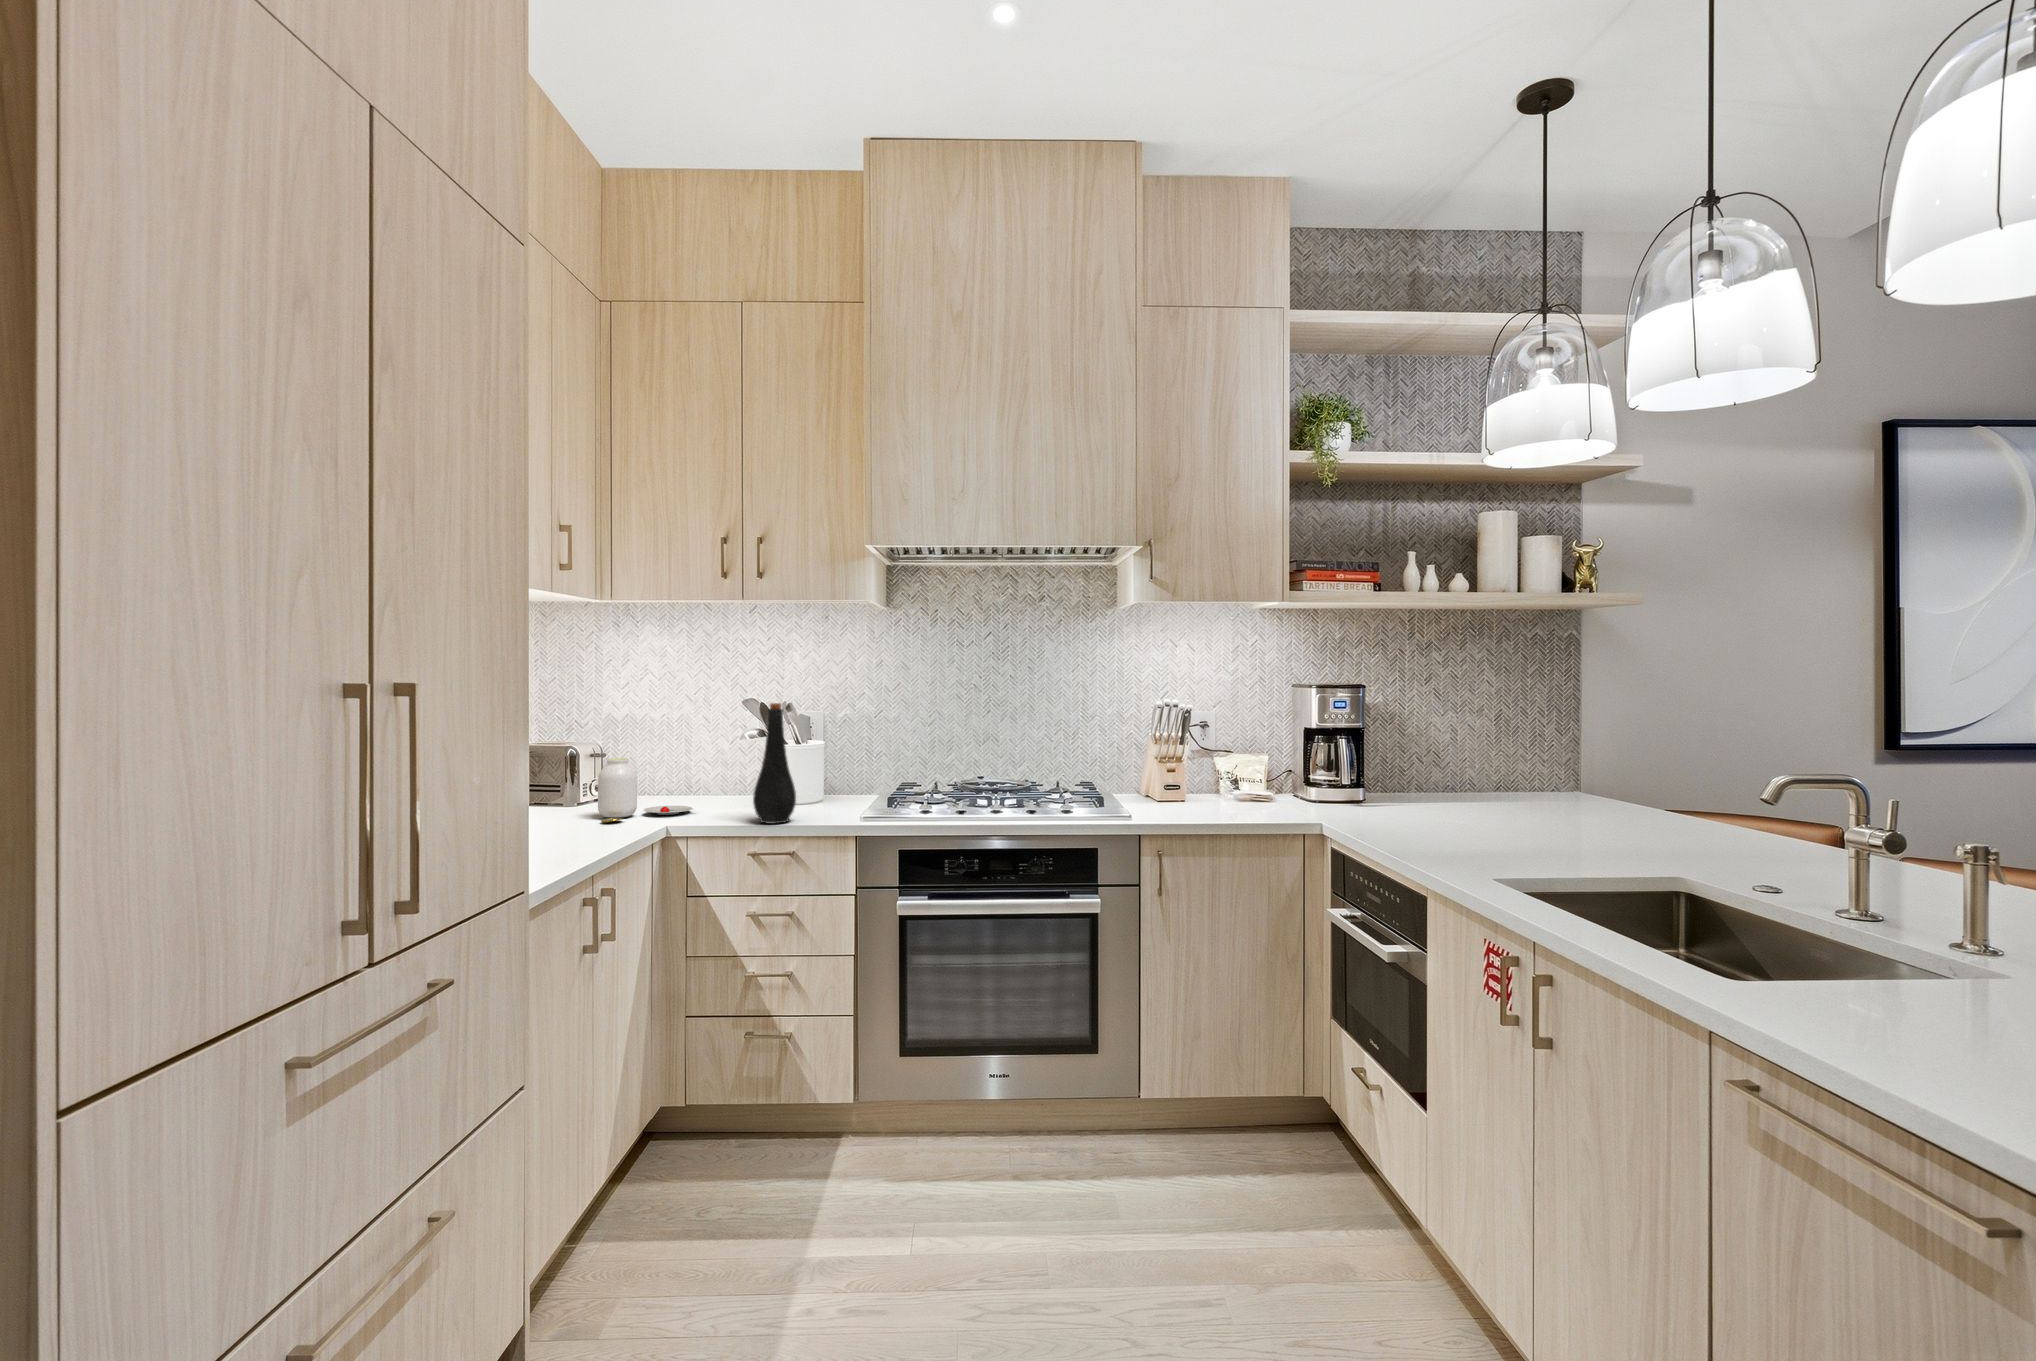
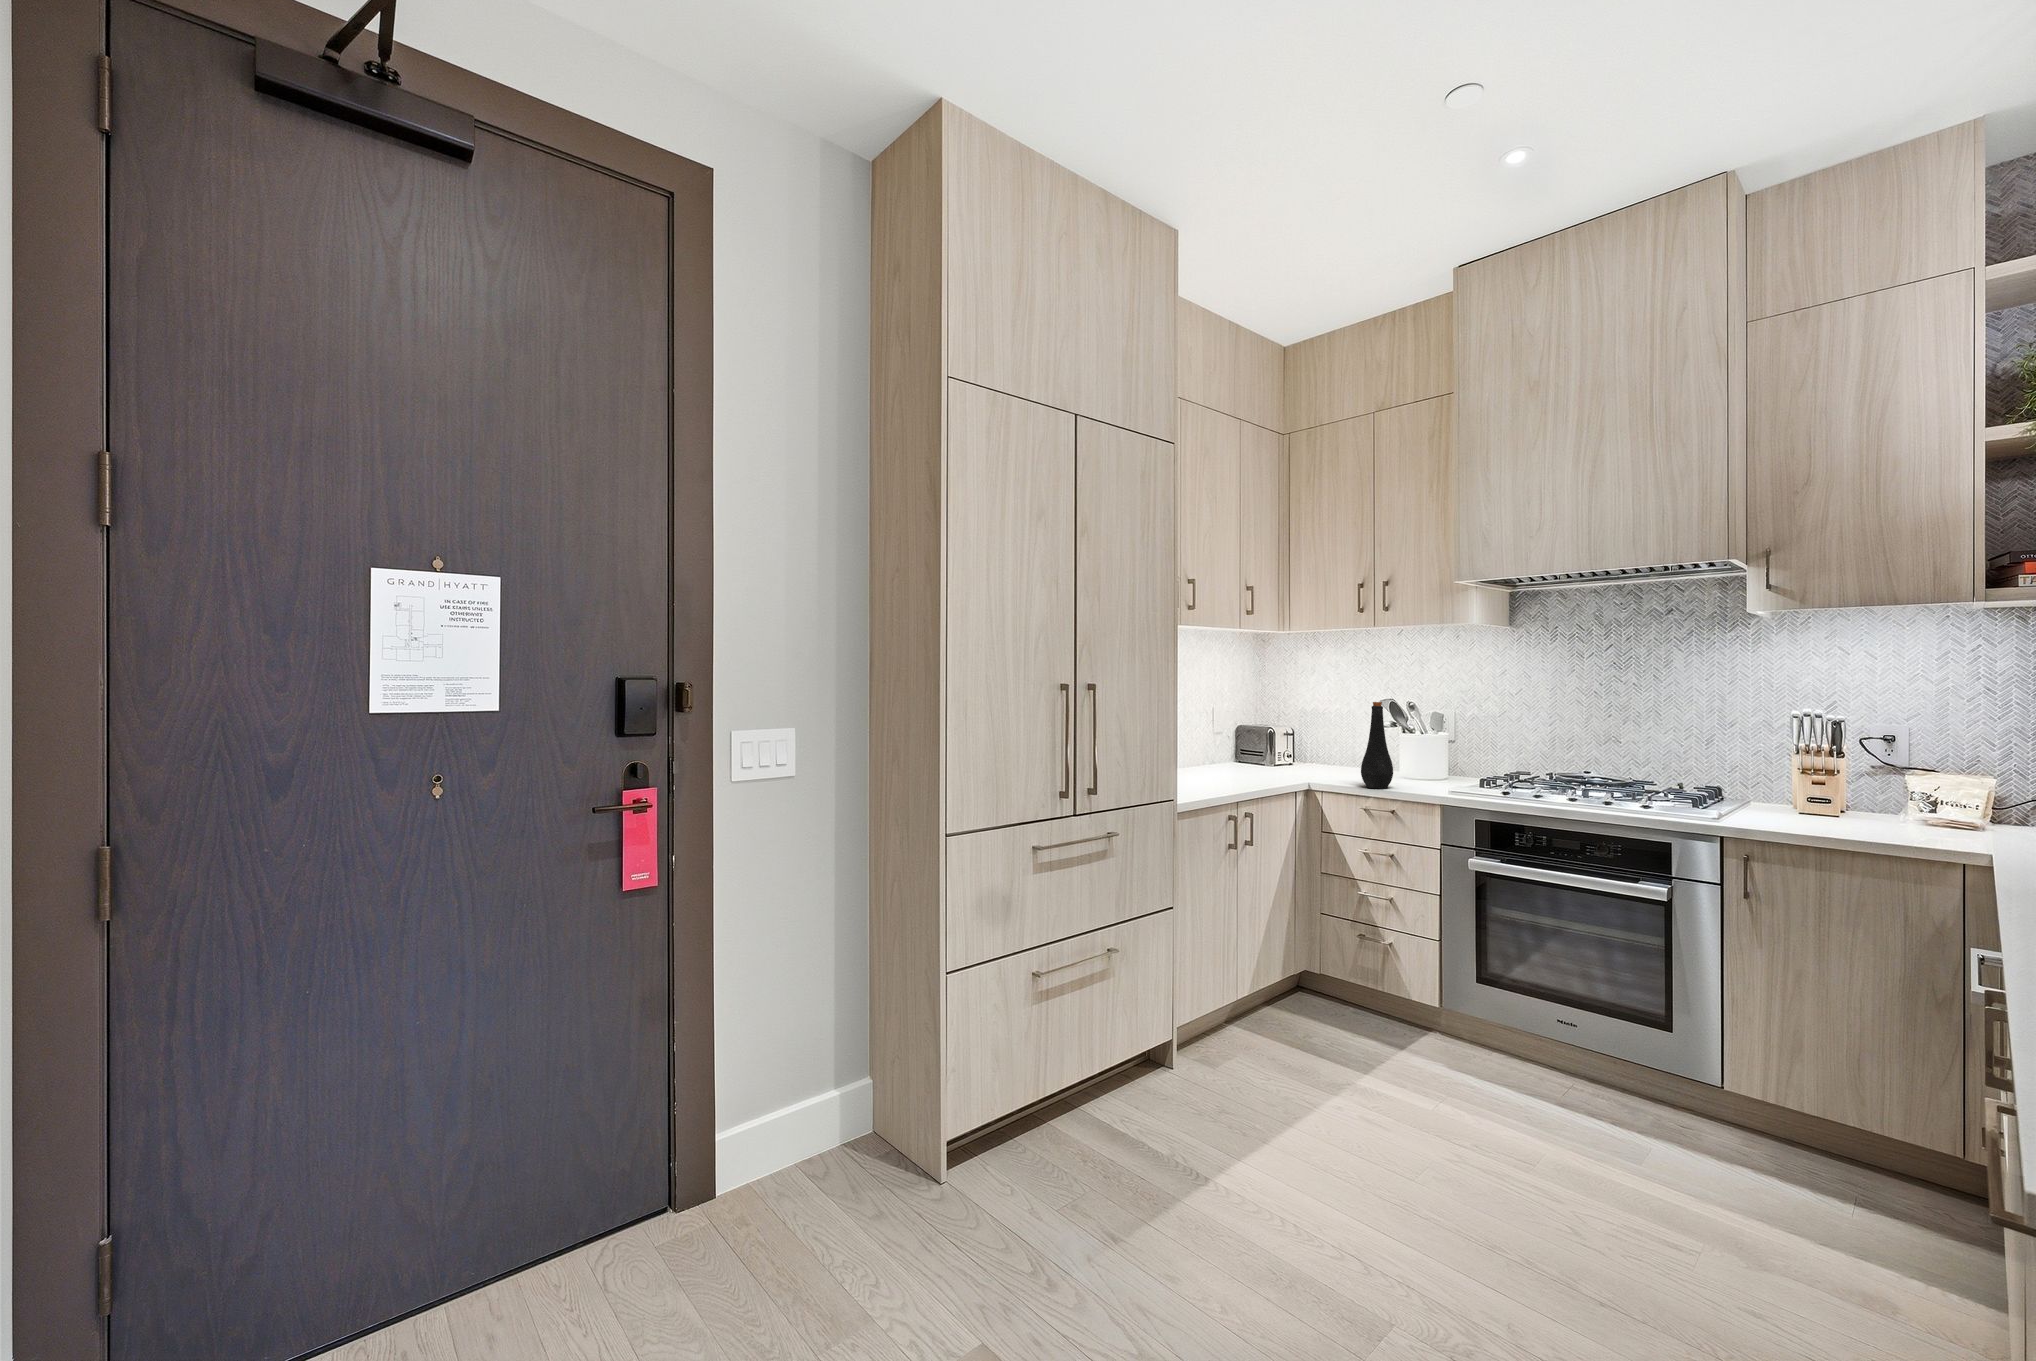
jar: present [598,758,692,822] -> none [1269,737,1336,777]

